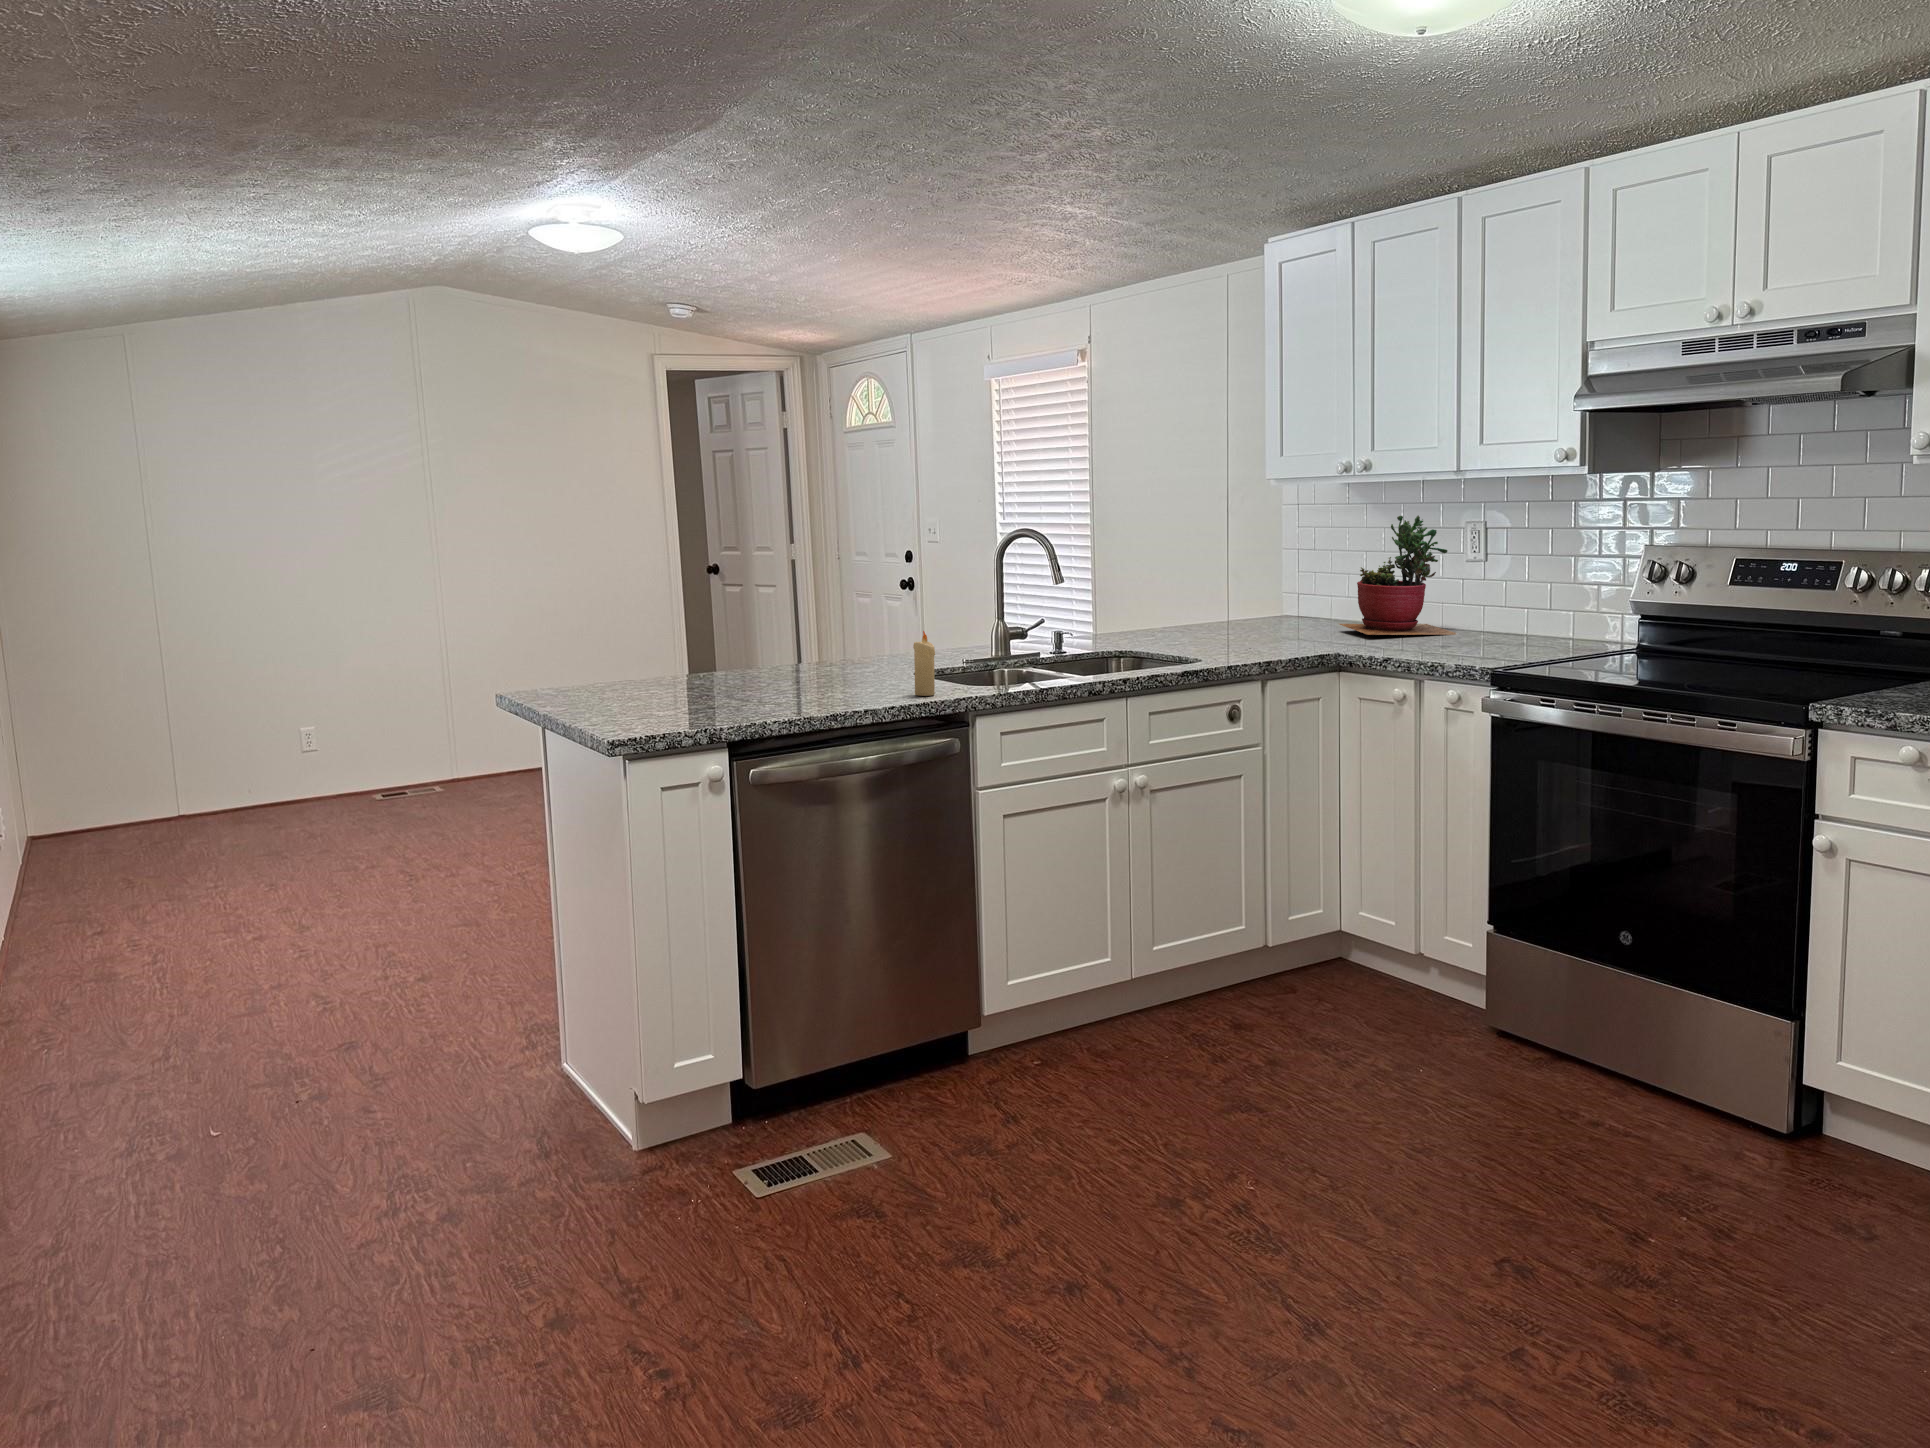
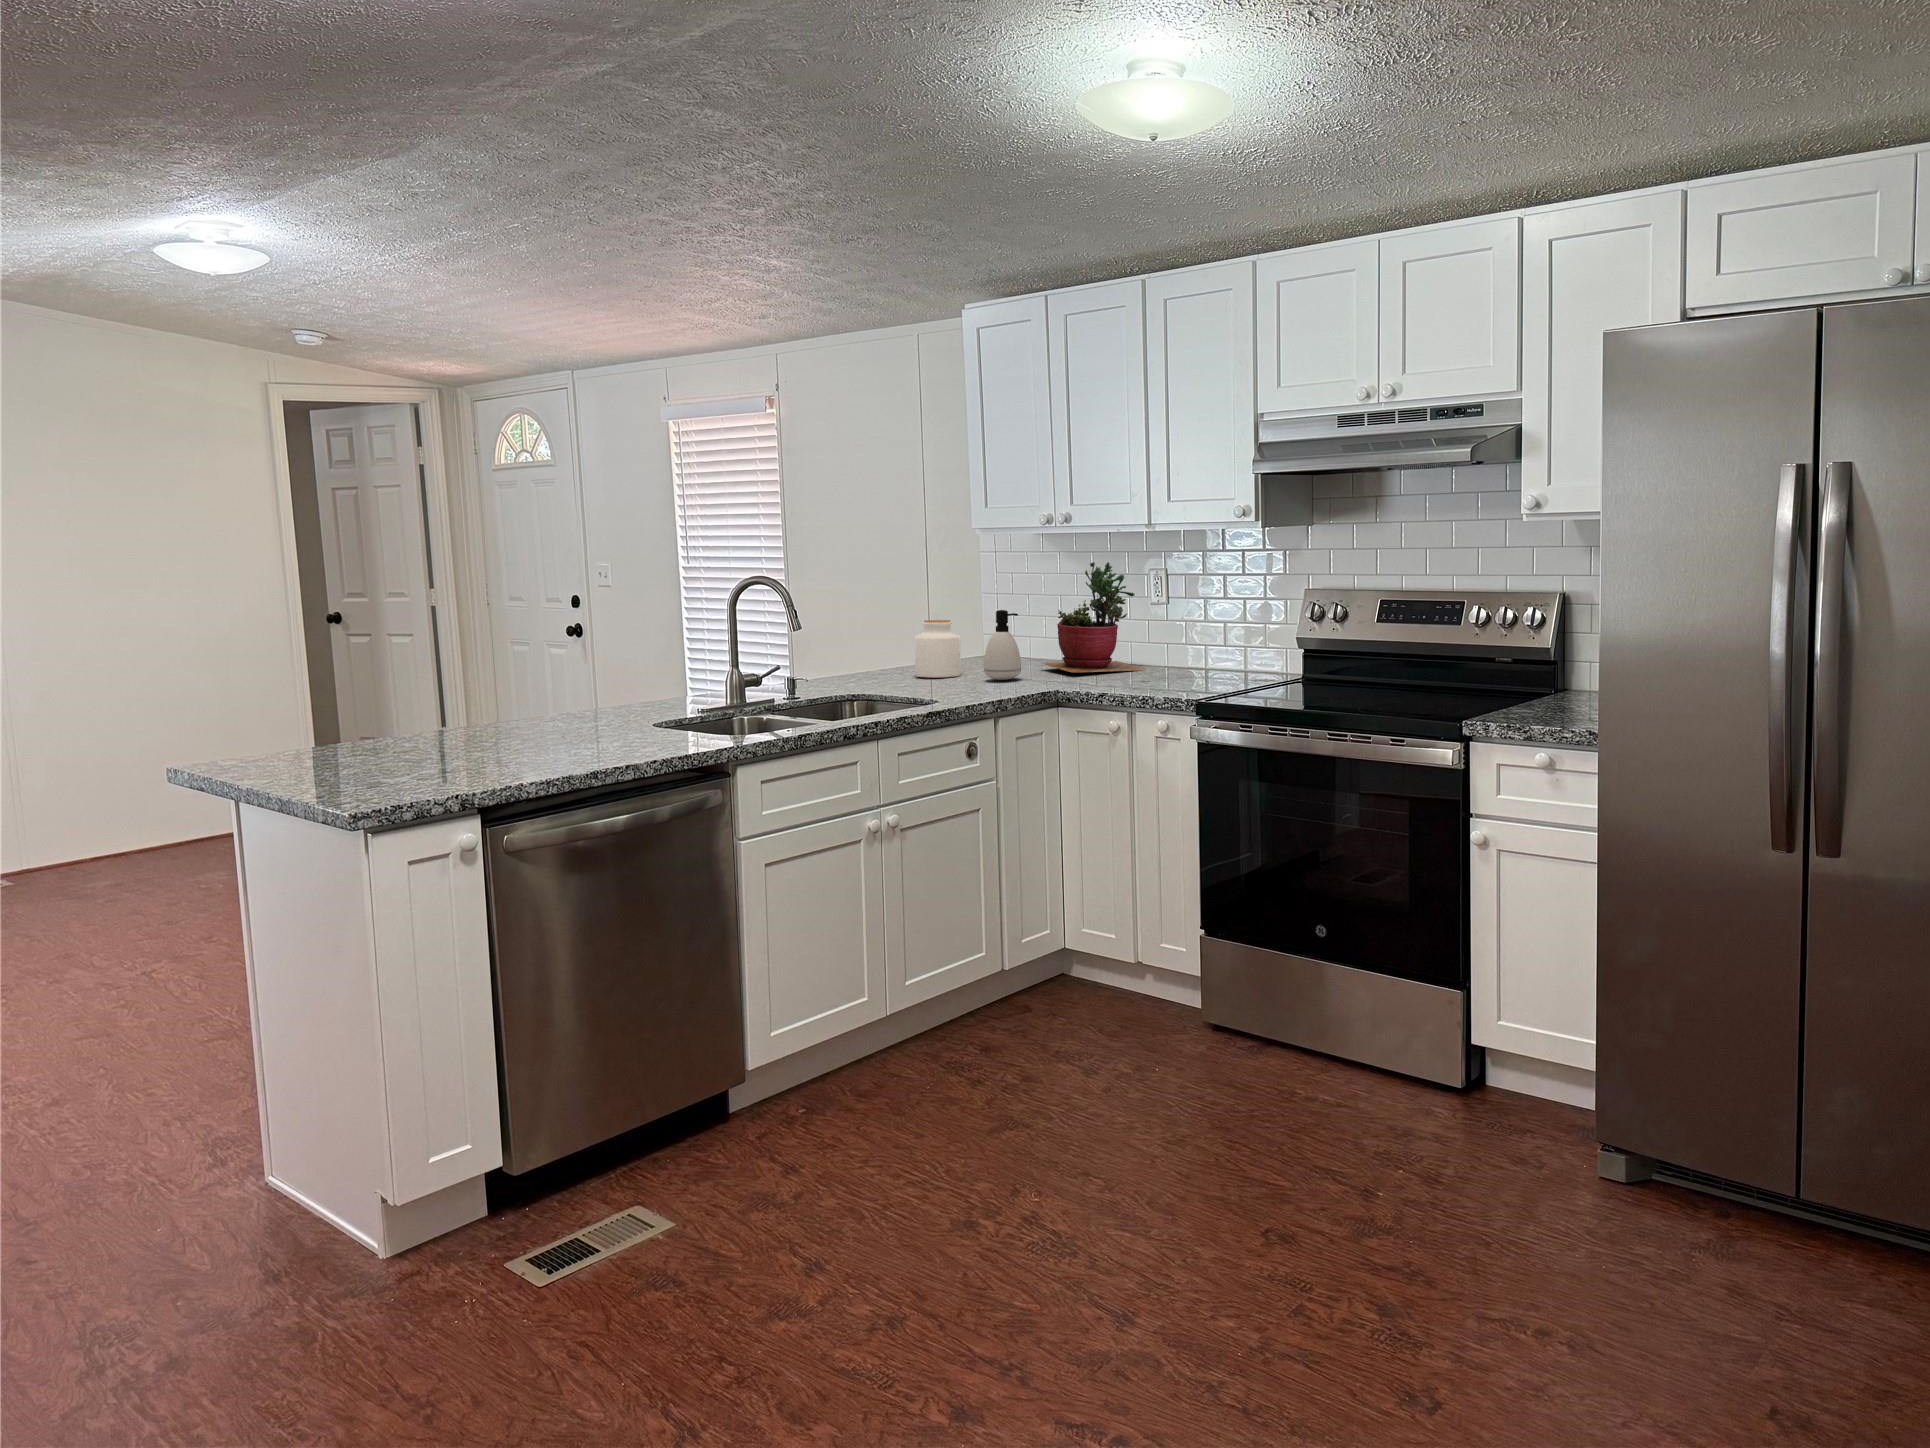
soap dispenser: none [1271,566,1312,640] -> present [984,610,1021,680]
jar: none [1202,576,1251,636] -> present [915,620,961,678]
candle: present [913,631,935,696] -> none [666,682,689,748]

